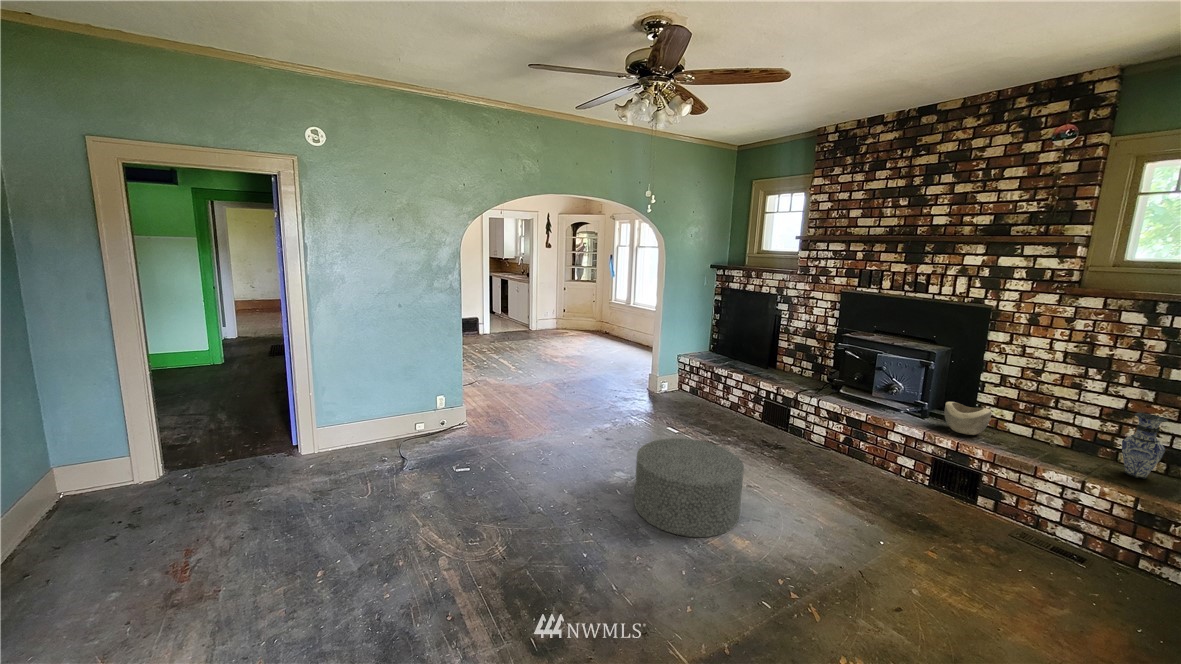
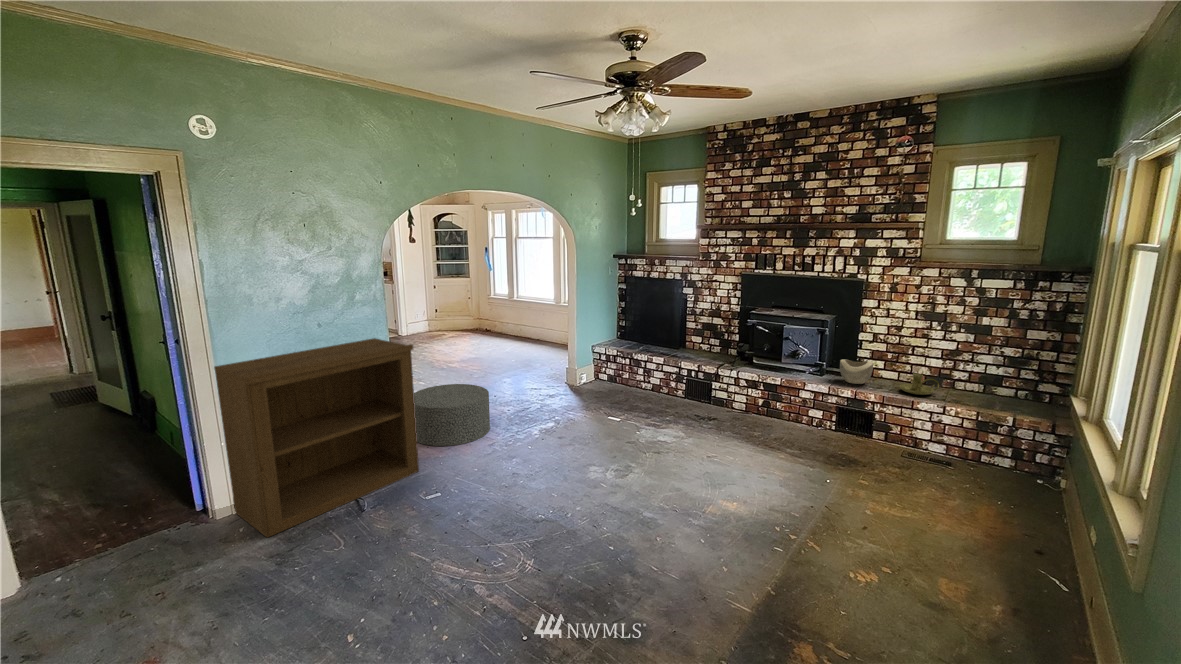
bookshelf: none [311,324,468,477] -> present [214,338,419,537]
vase: present [1122,413,1168,479] -> none [960,351,986,398]
candle holder: none [1024,432,1087,462] -> present [900,373,939,395]
ottoman: present [634,438,744,537] -> present [414,384,490,446]

